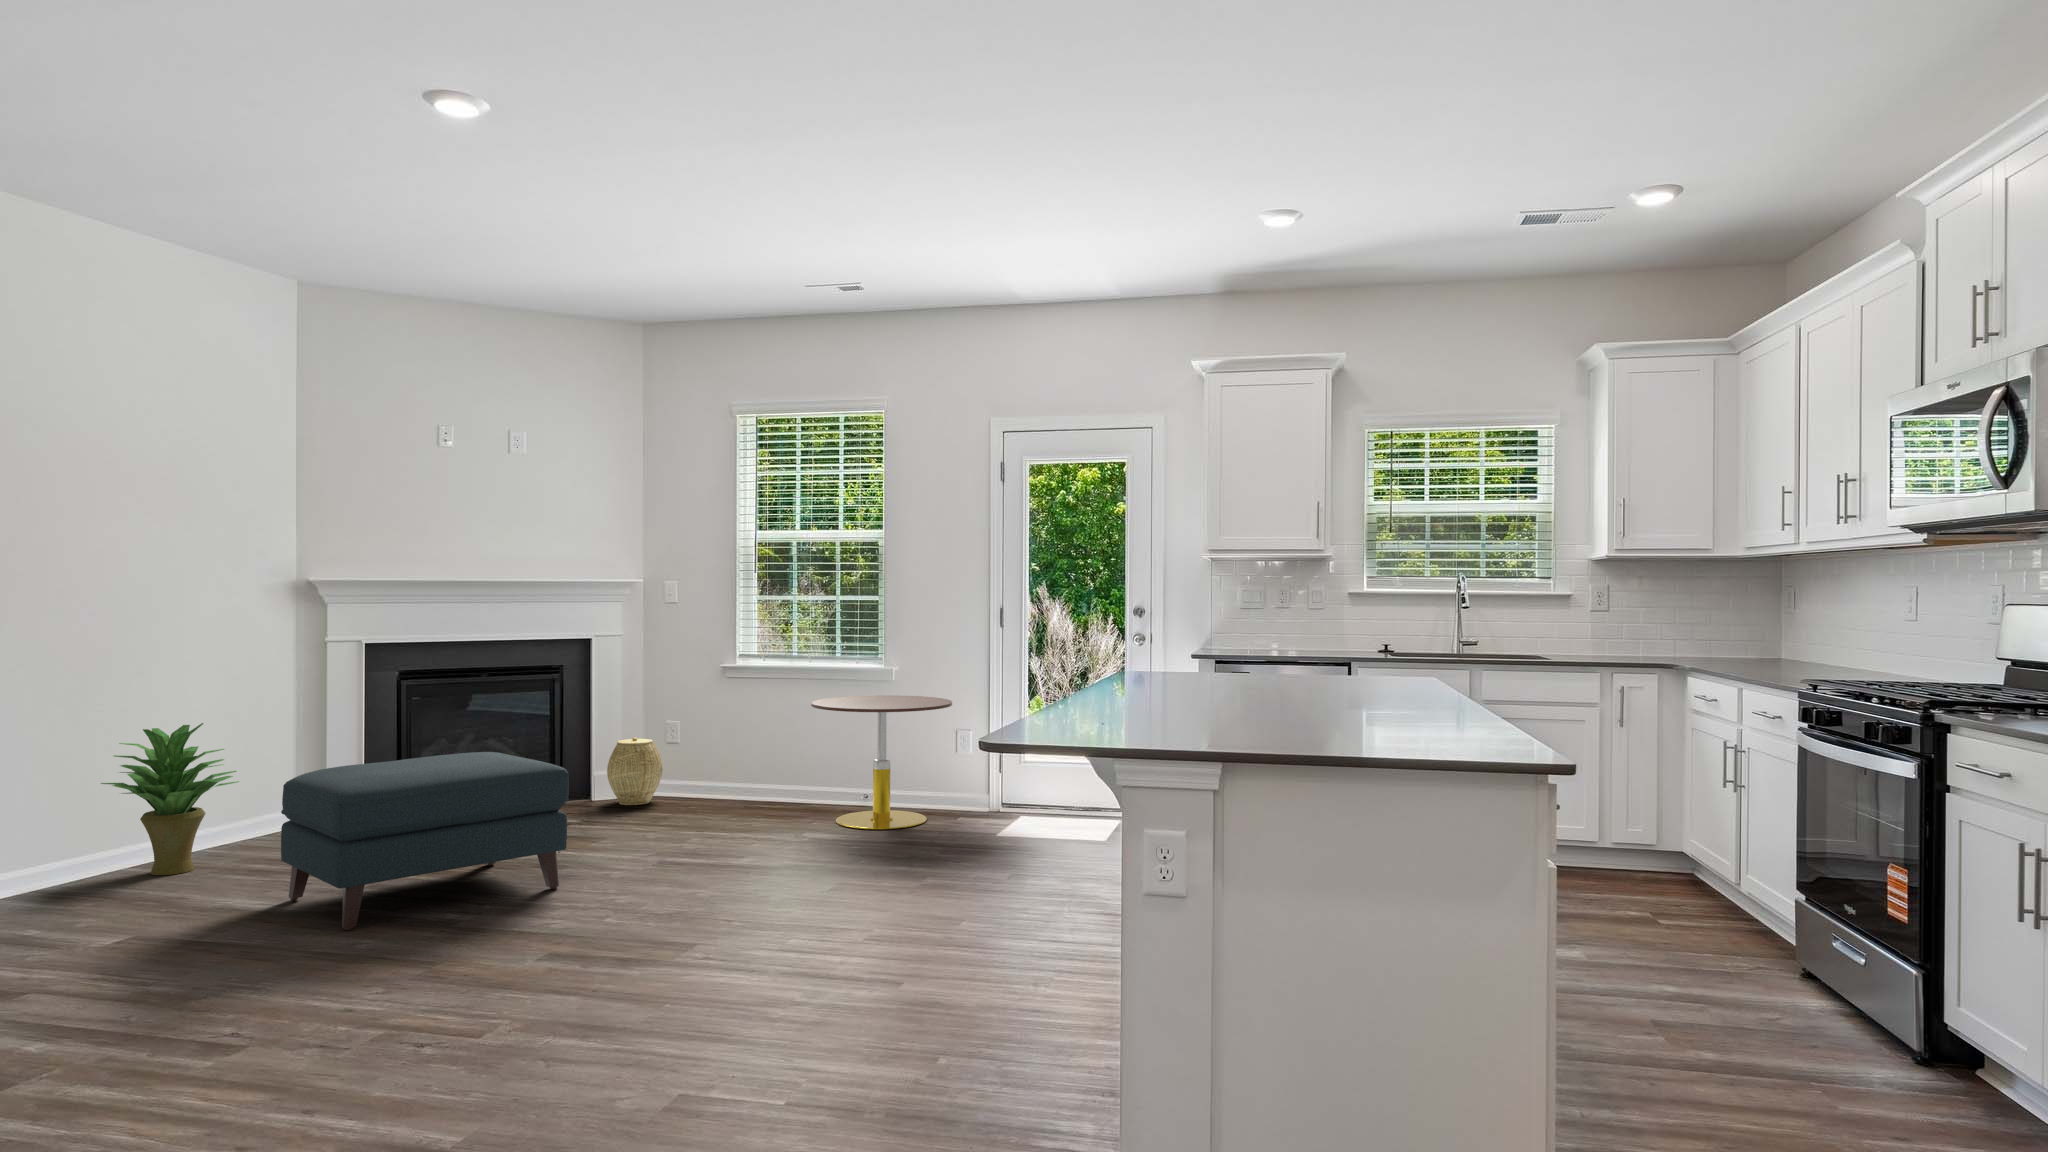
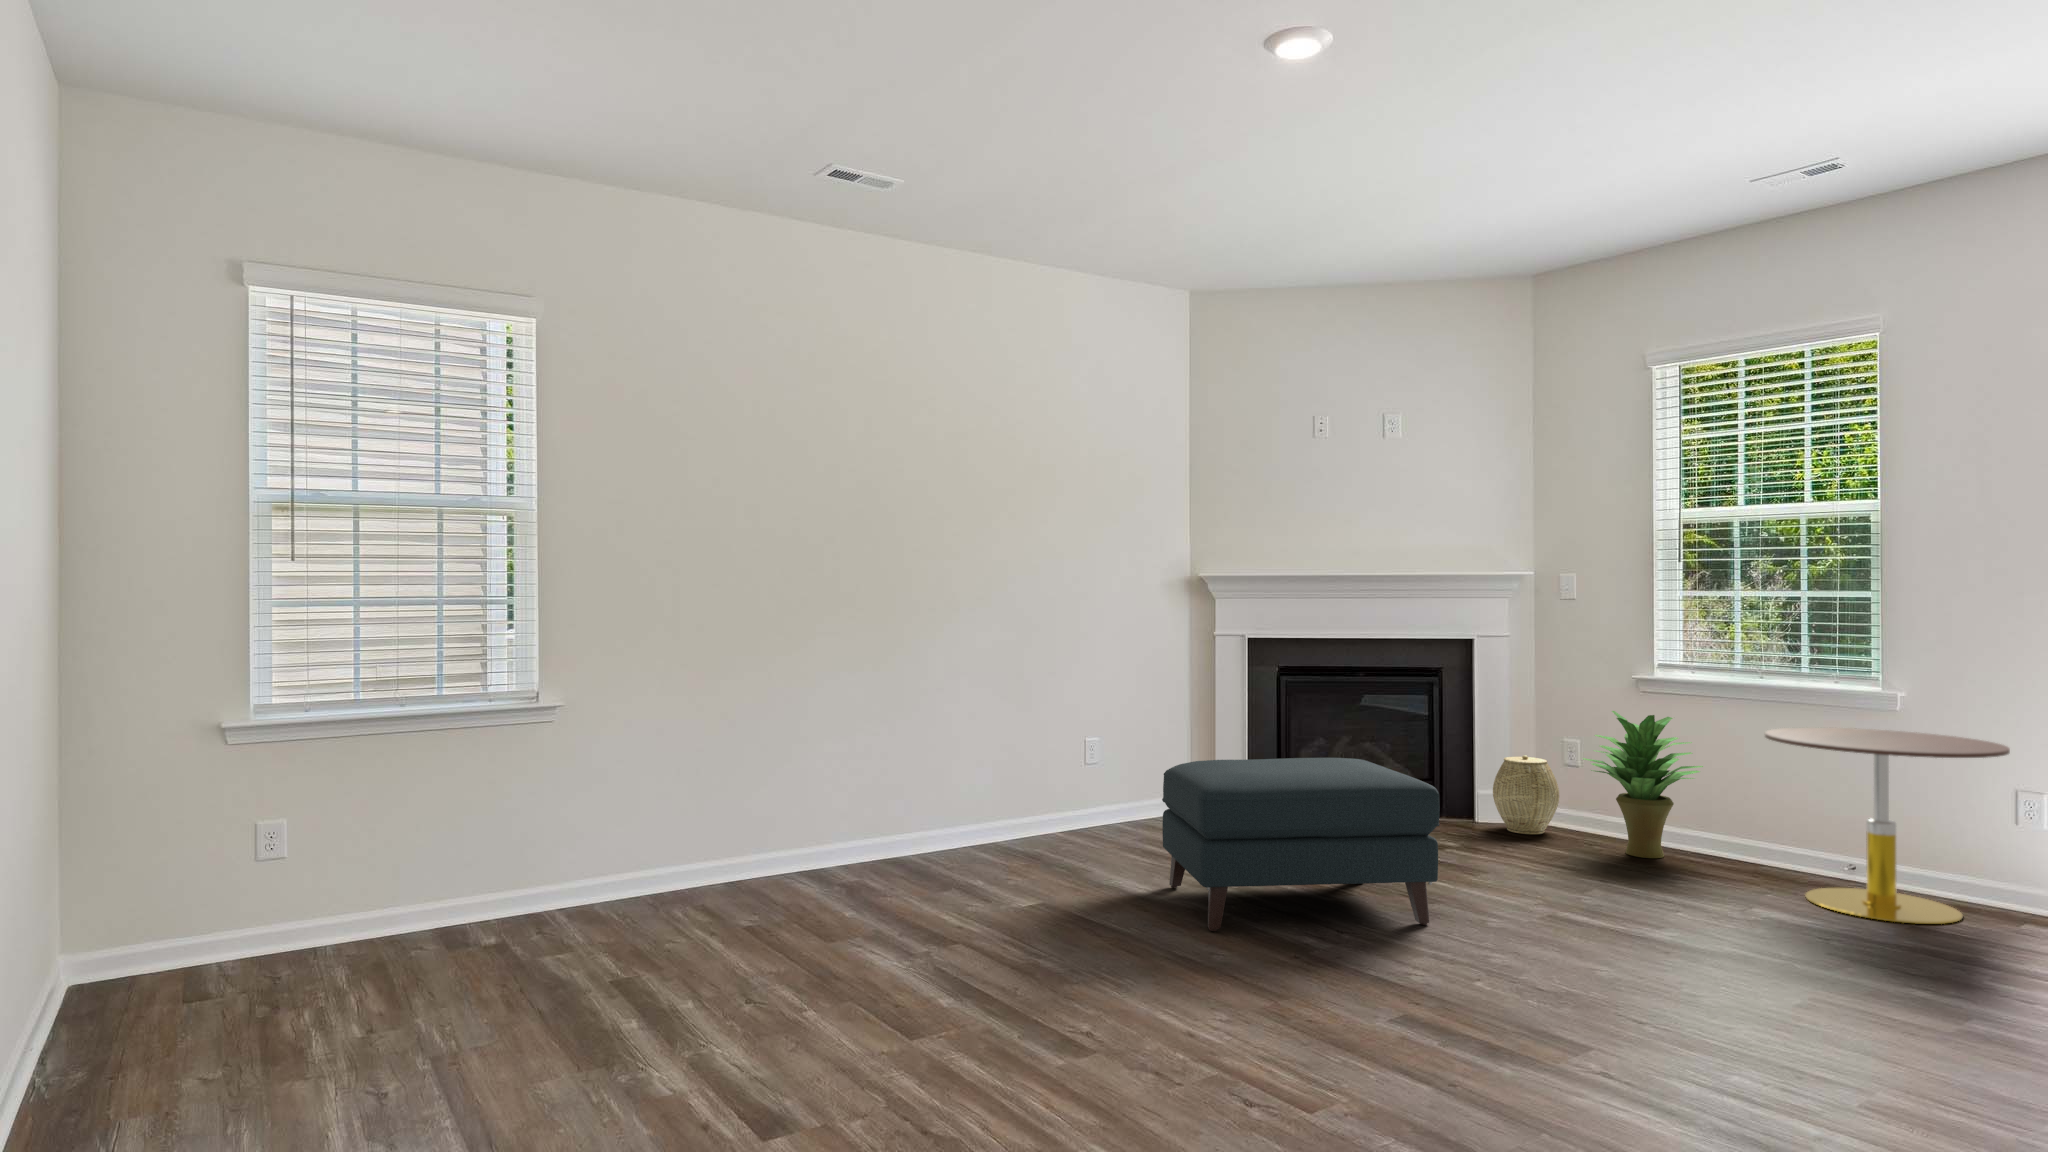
potted plant: present [101,723,239,875] -> present [1583,711,1703,858]

